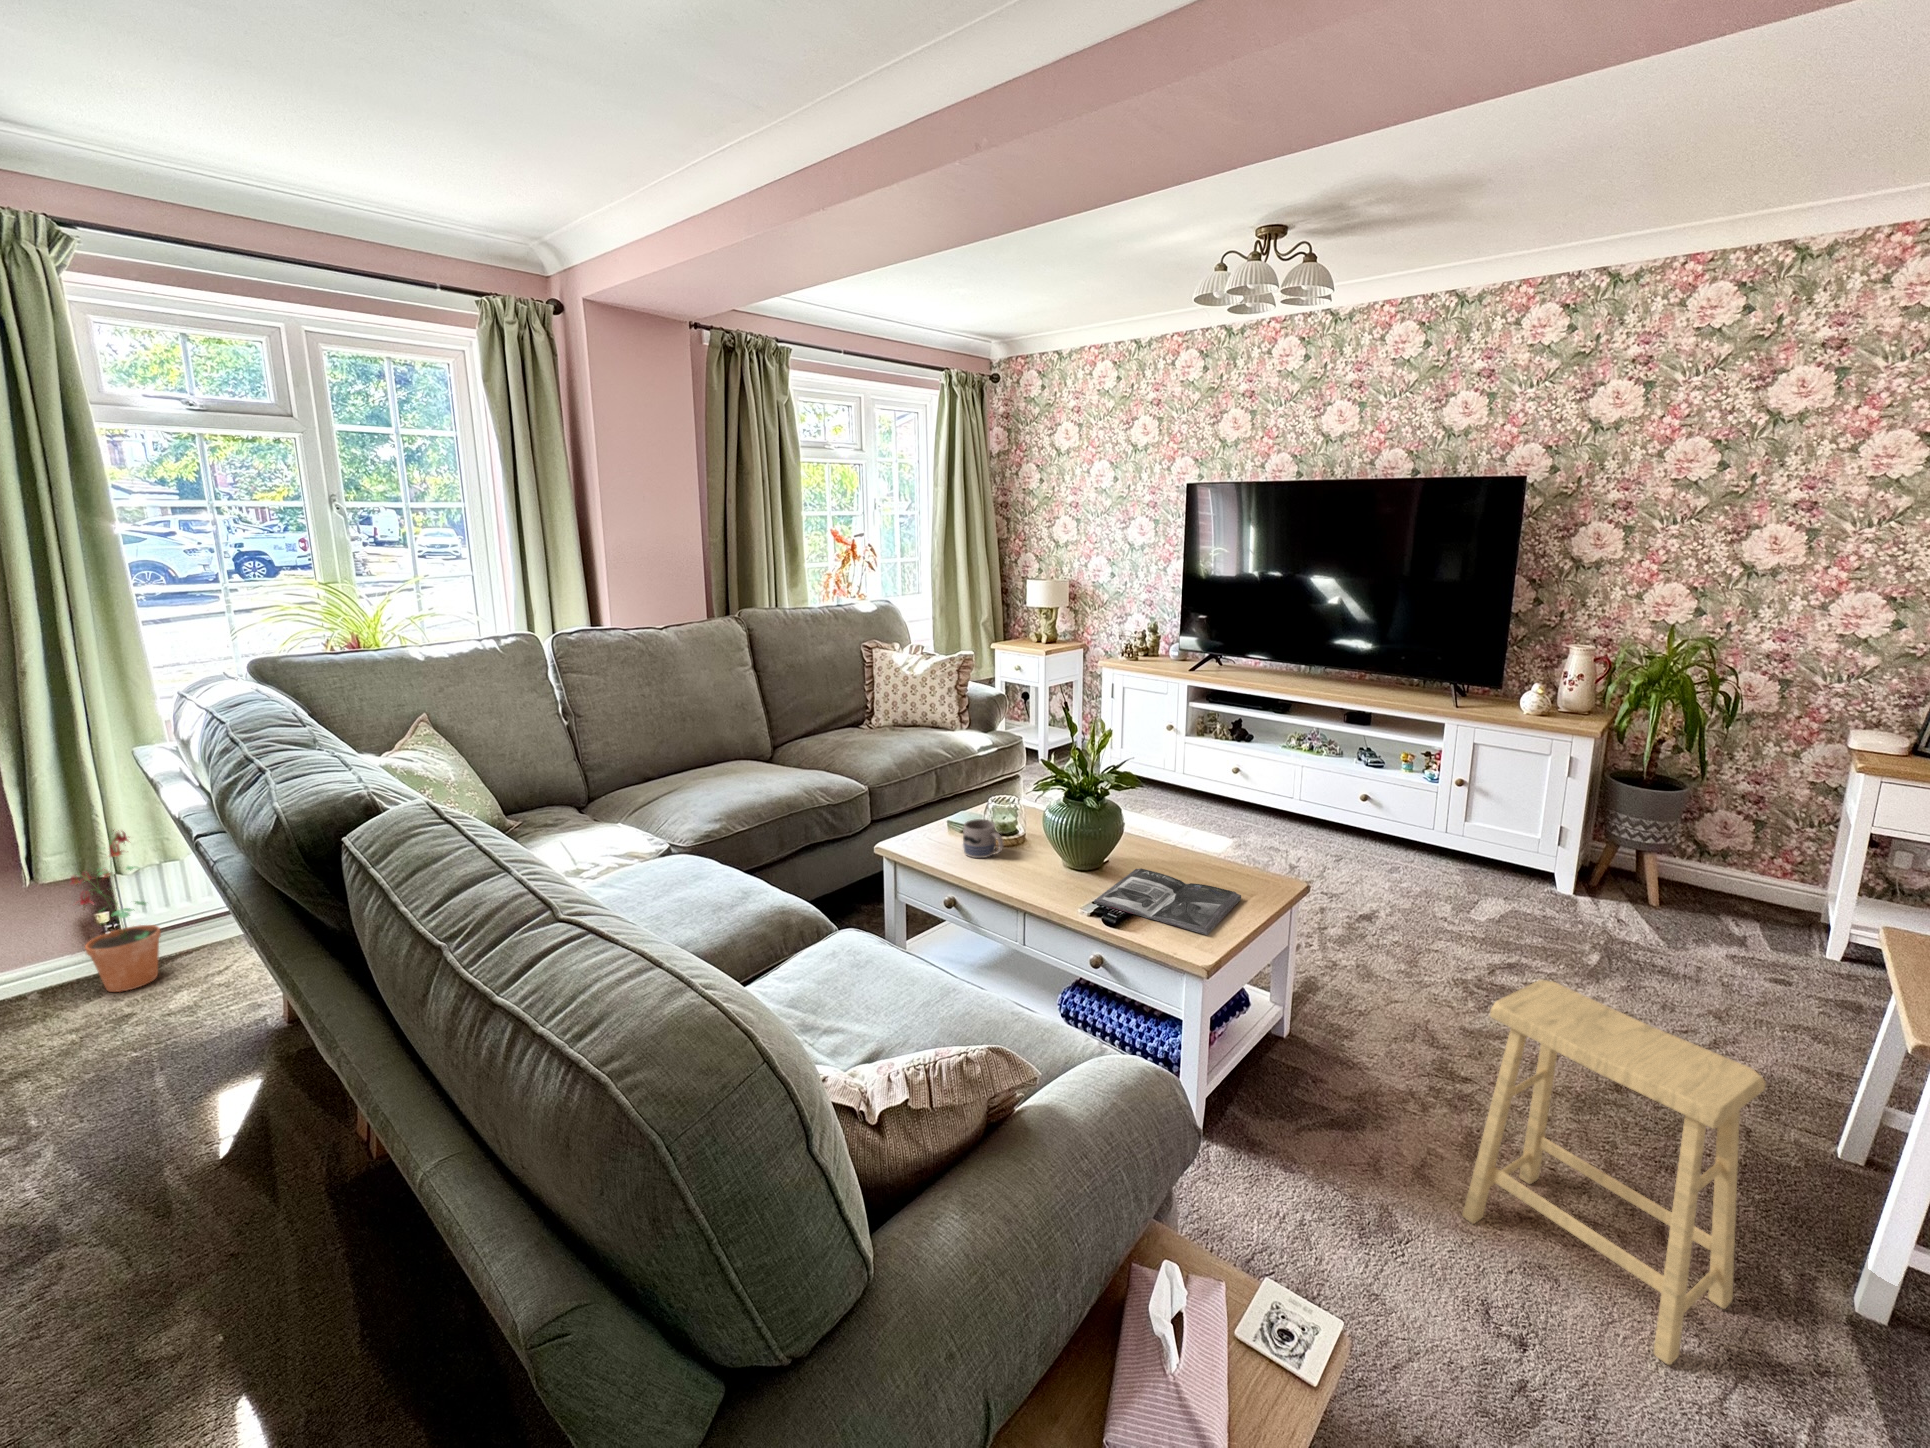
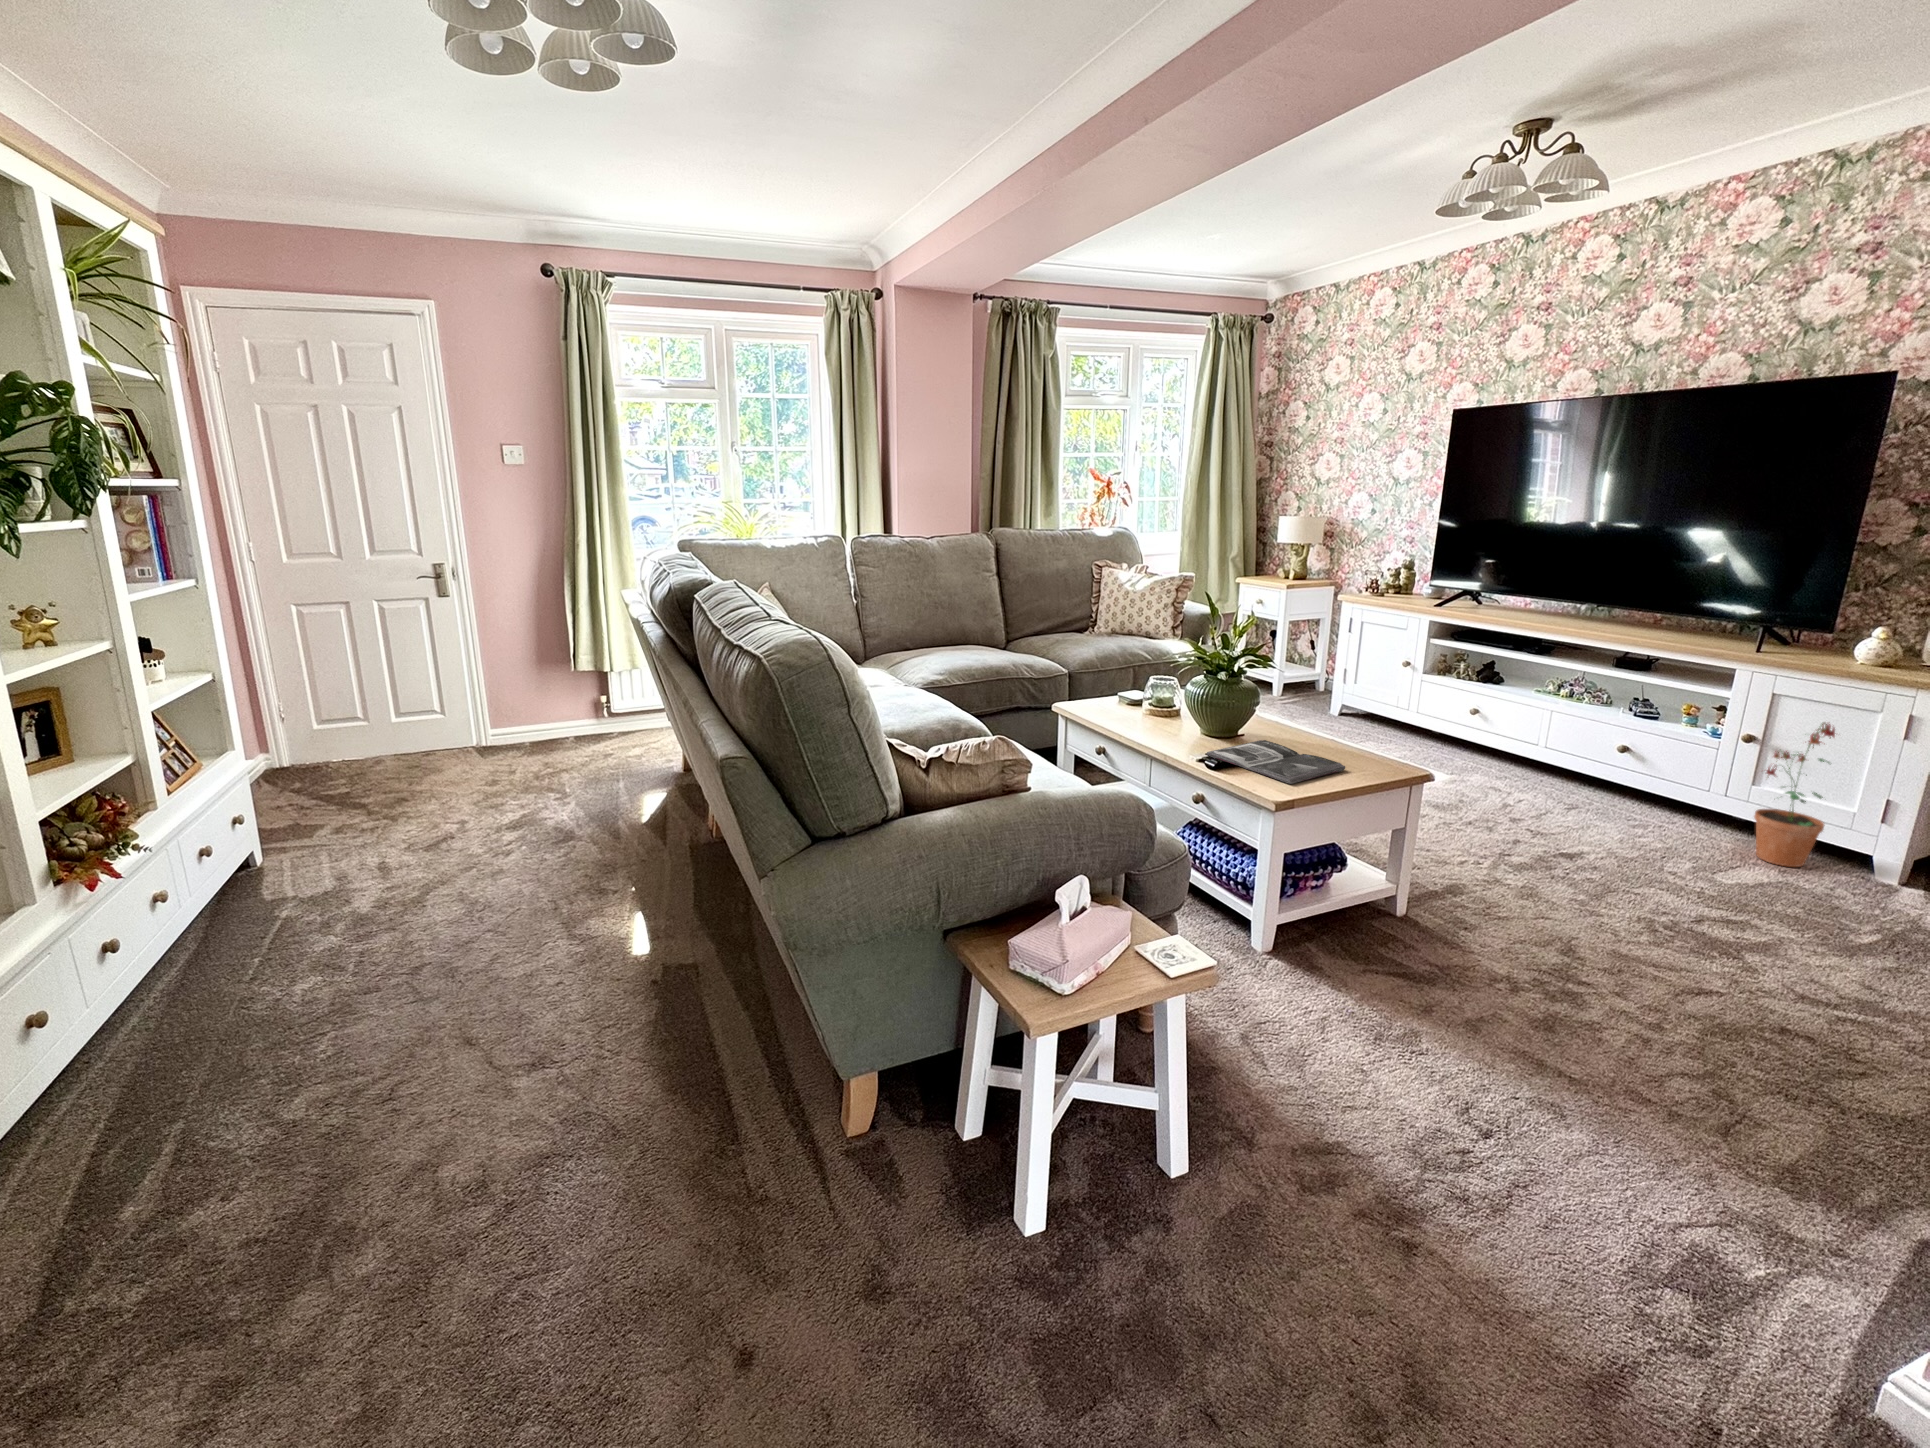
mug: present [963,819,1004,858] -> none [1119,690,1150,720]
potted plant: present [71,830,161,992] -> present [1754,722,1835,867]
footstool: present [1463,980,1766,1365] -> none [1496,857,1804,1185]

